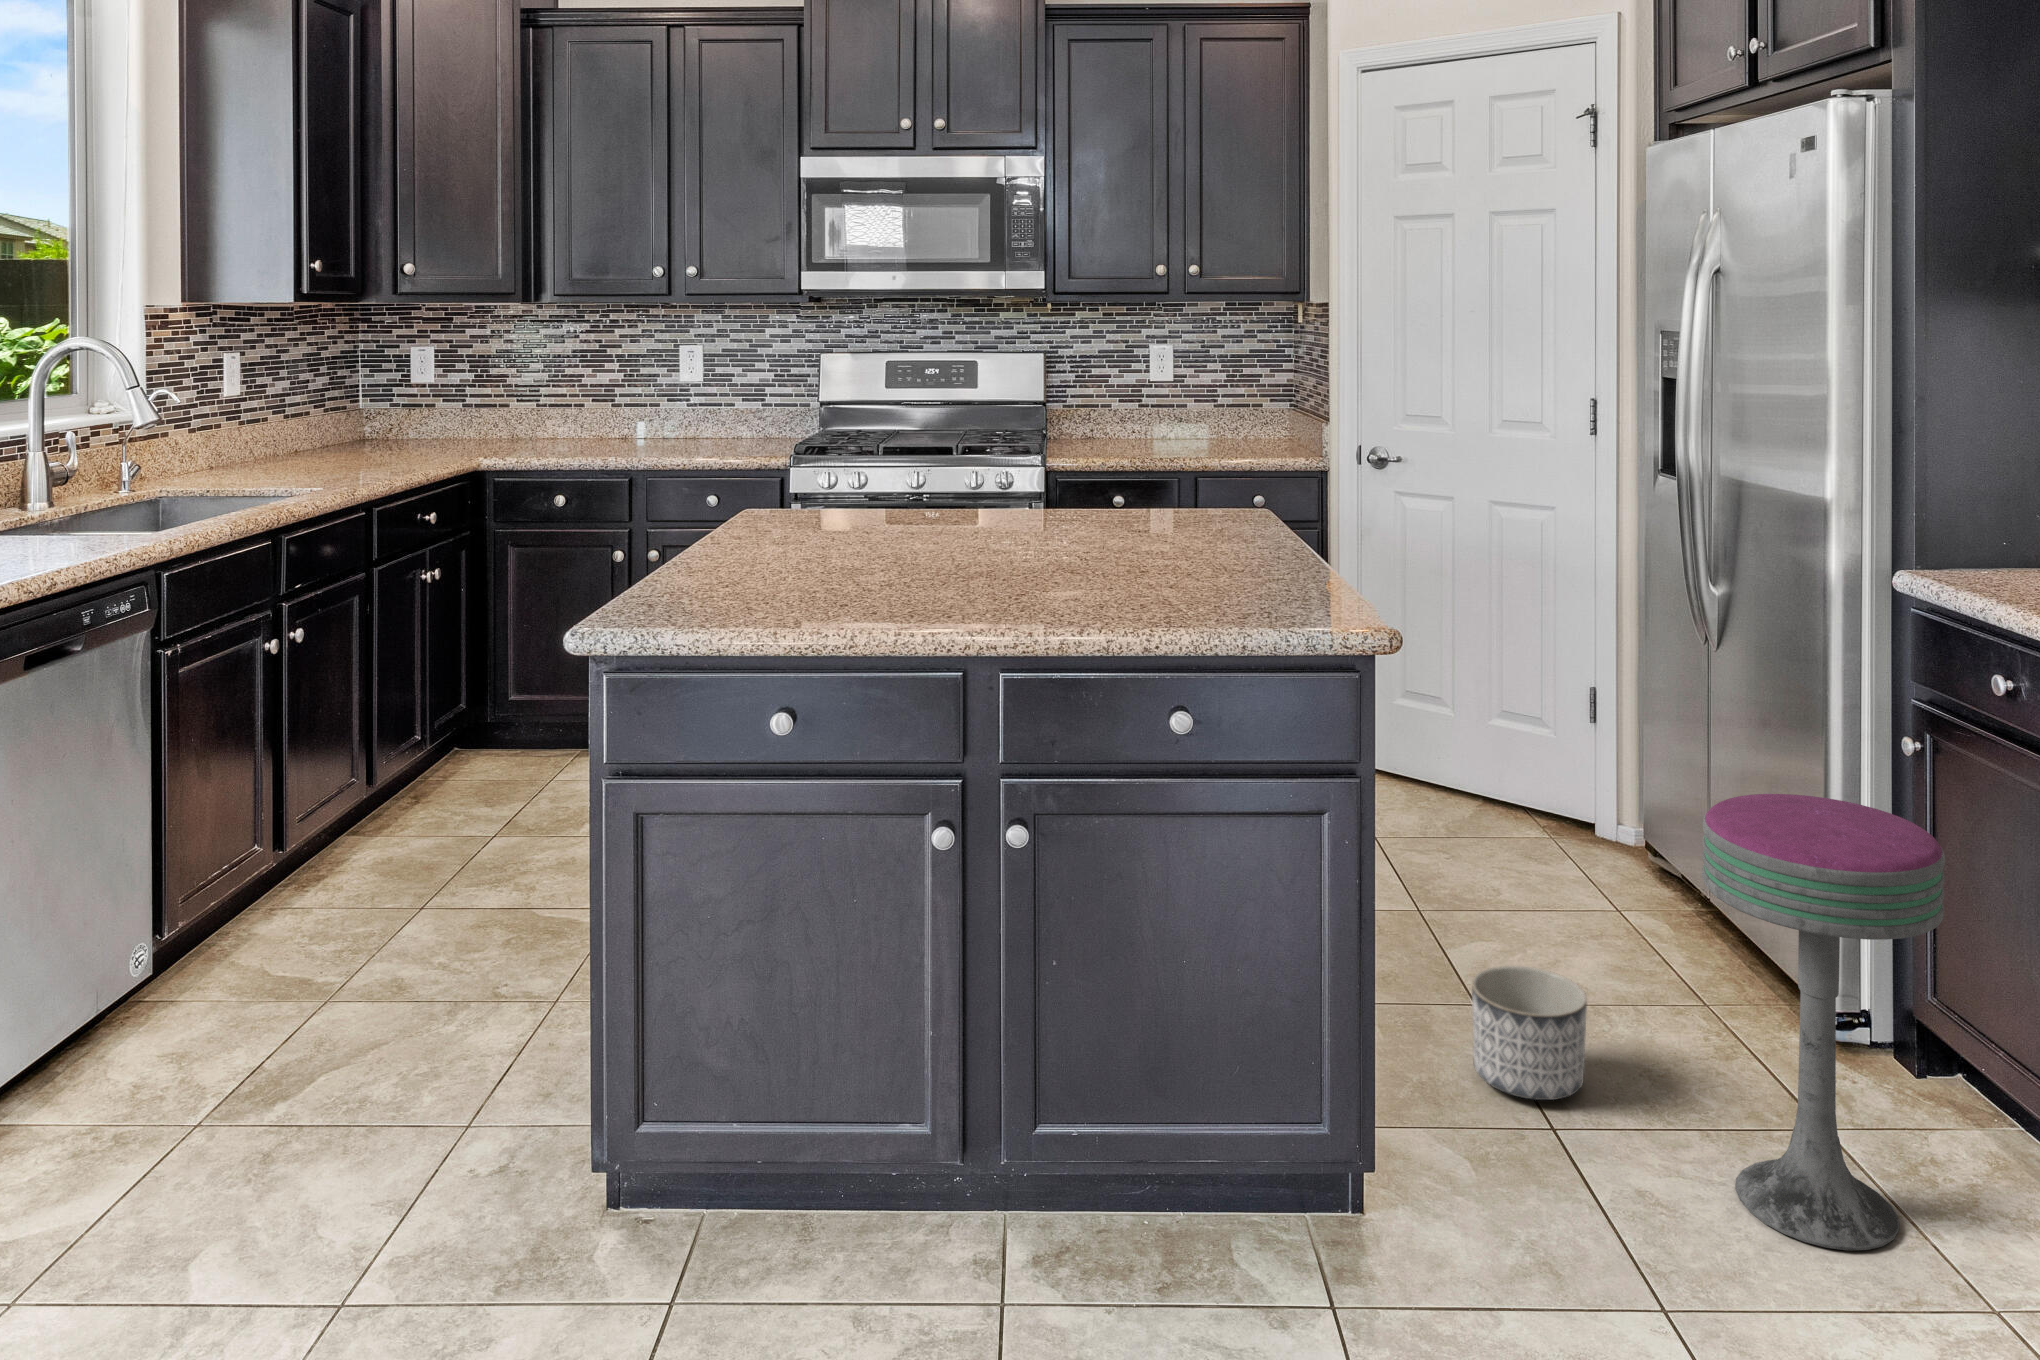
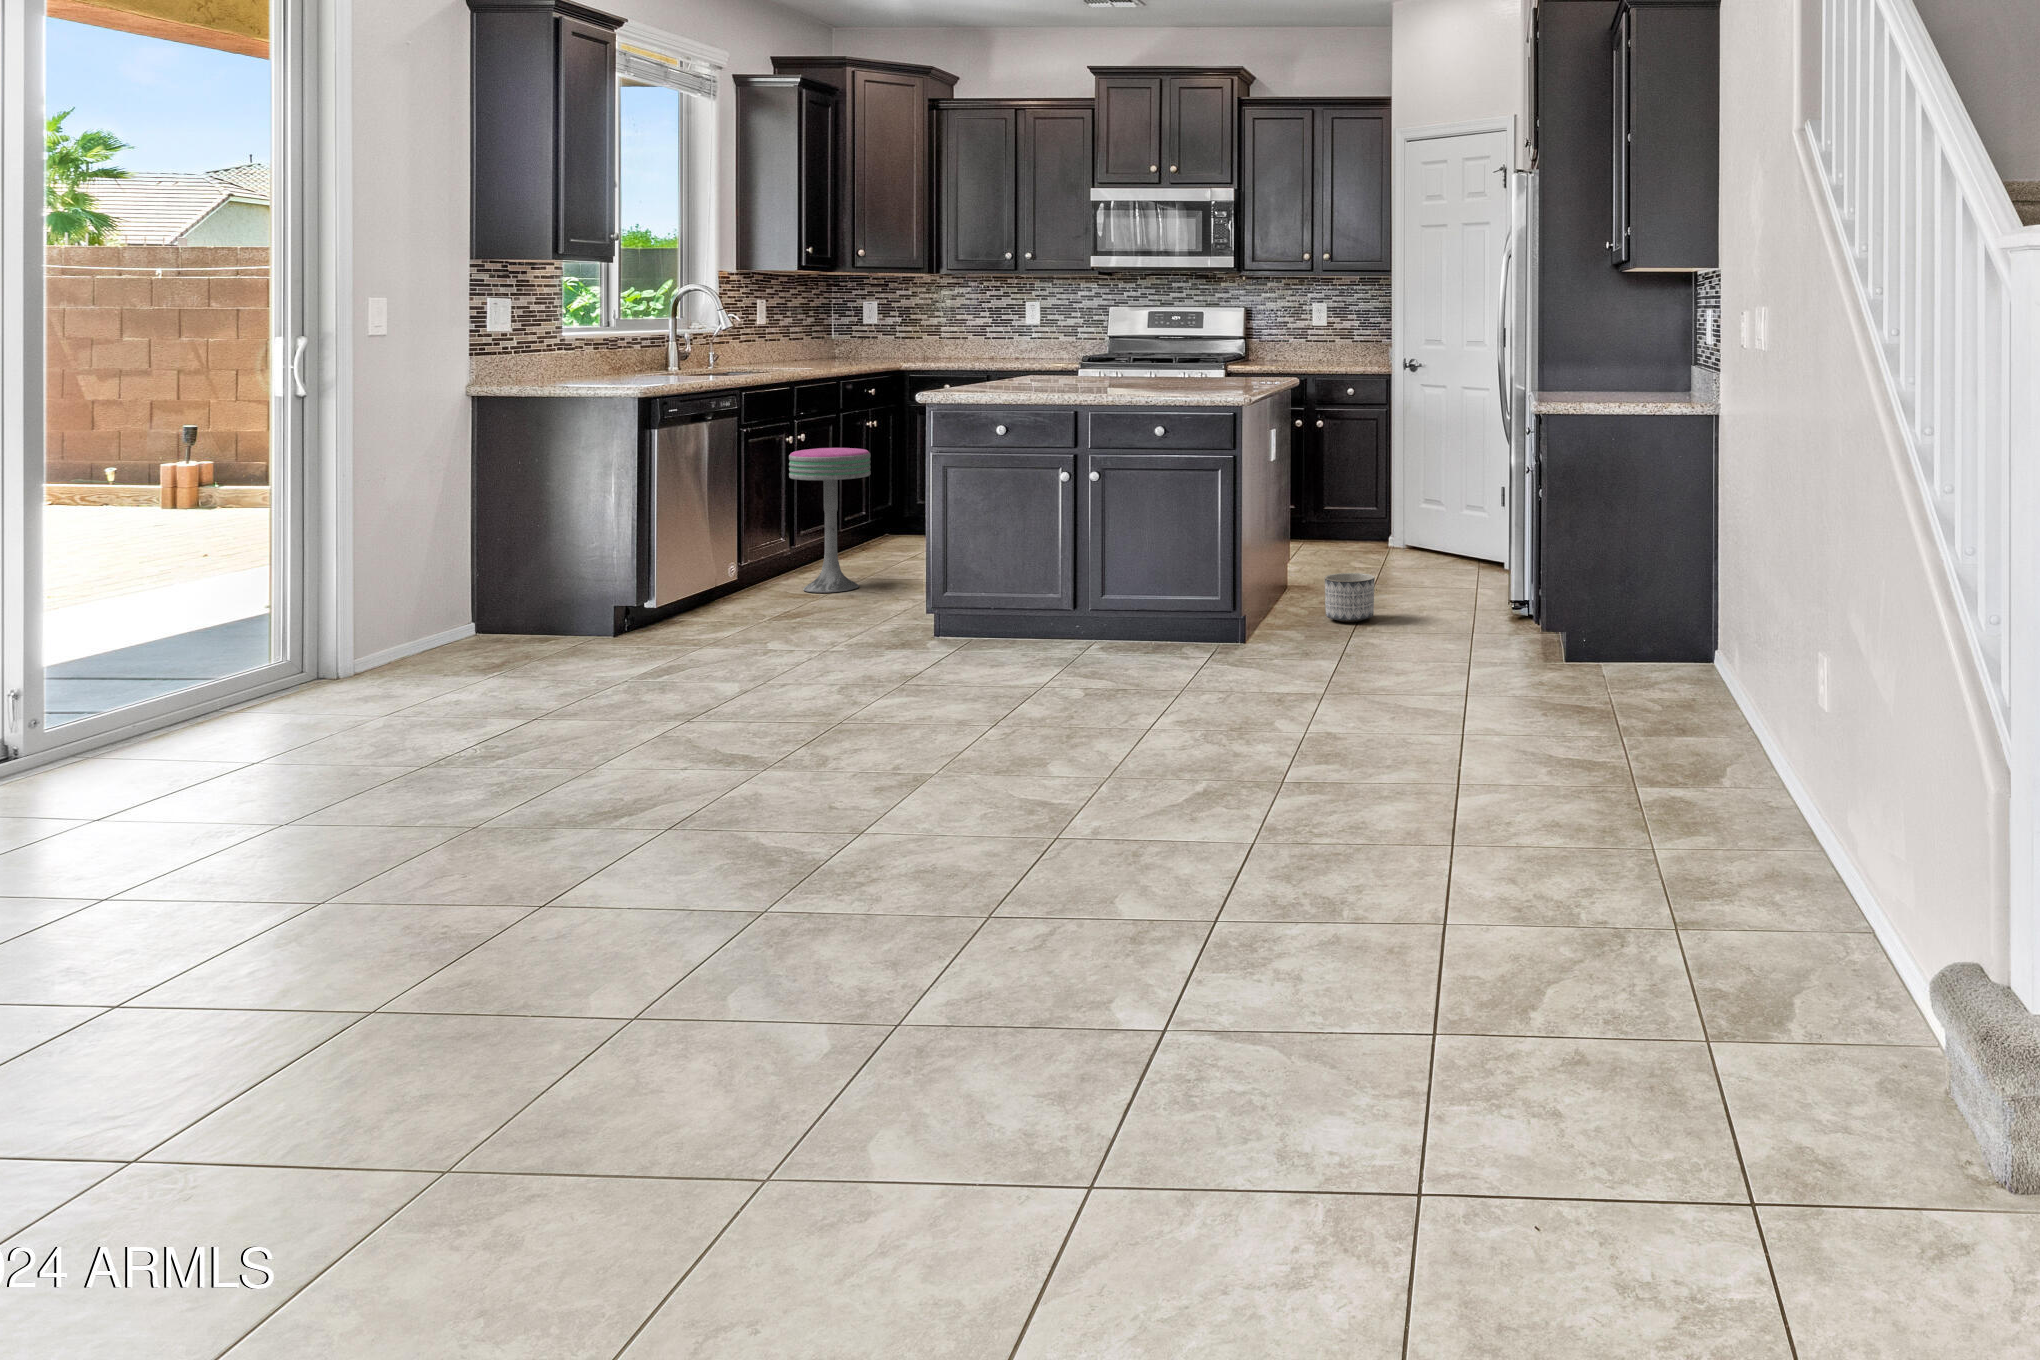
bar stool: present [1702,794,1945,1251] -> present [789,448,871,593]

